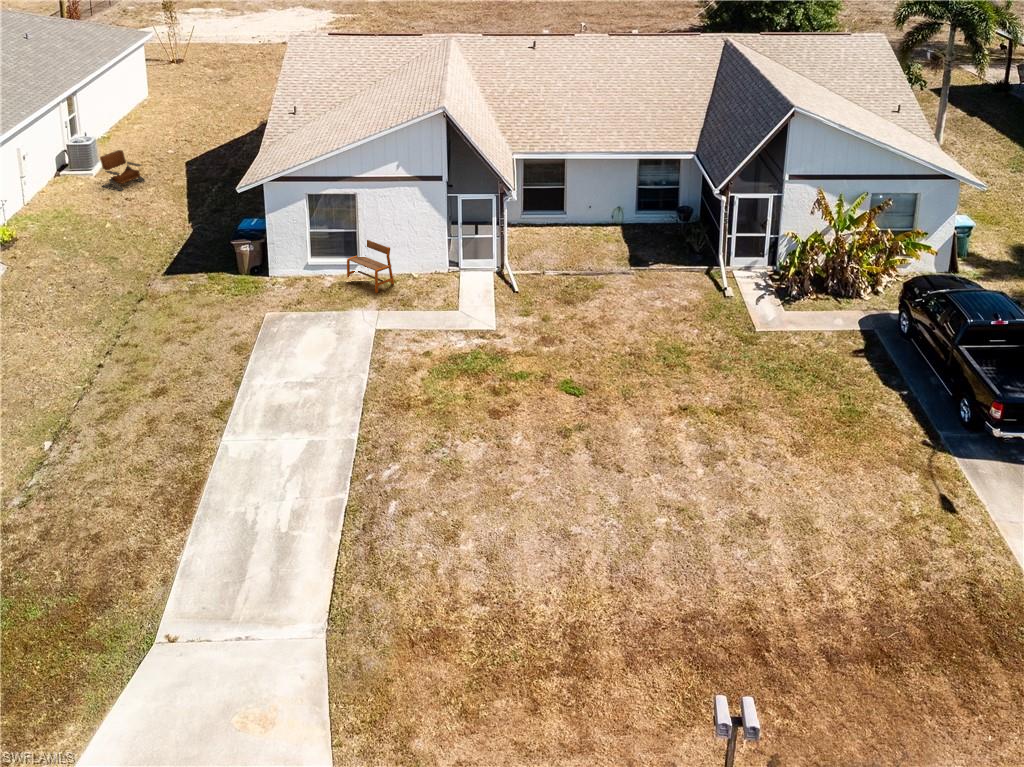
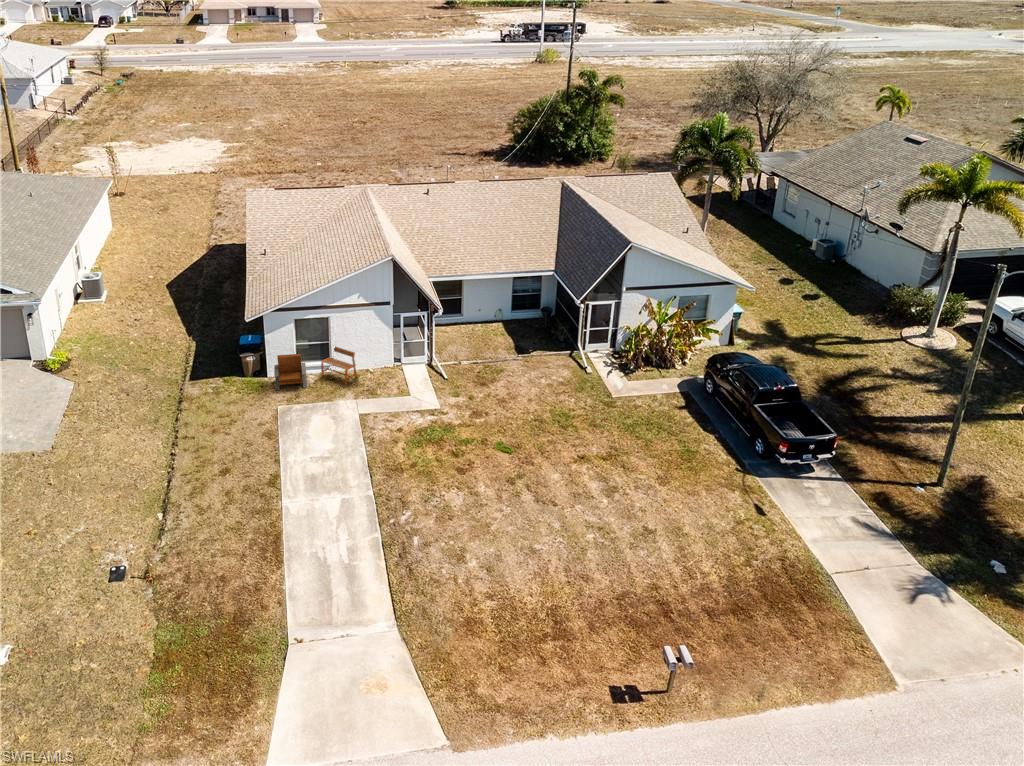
lounge chair: present [100,150,145,191] -> present [274,354,307,390]

